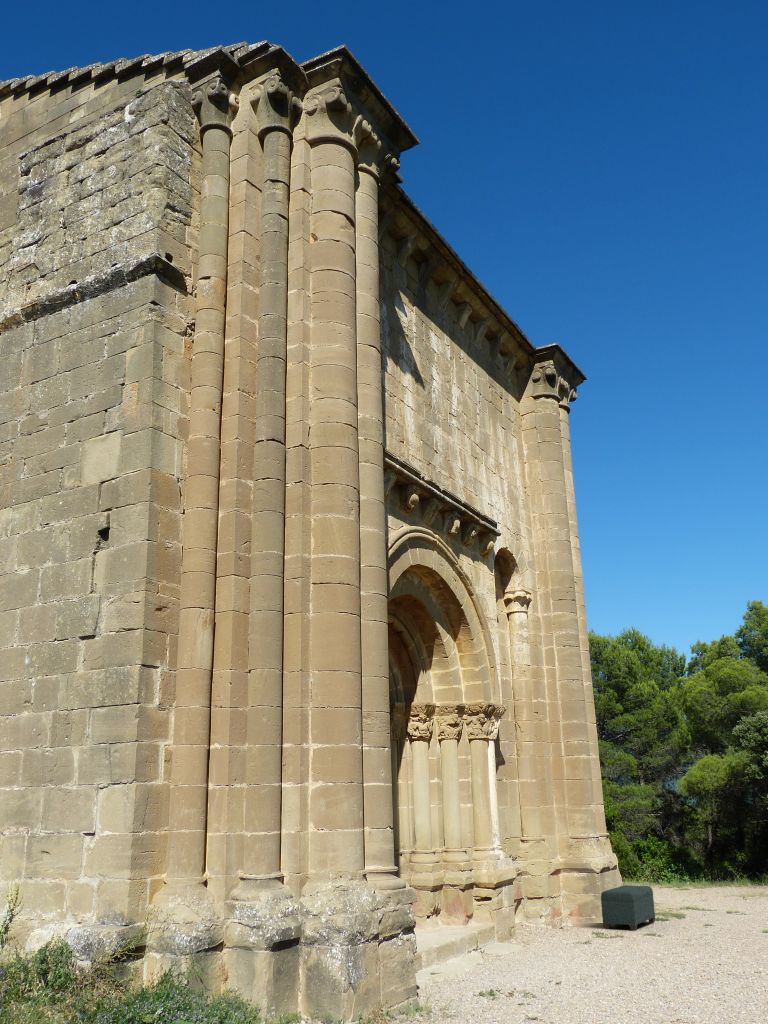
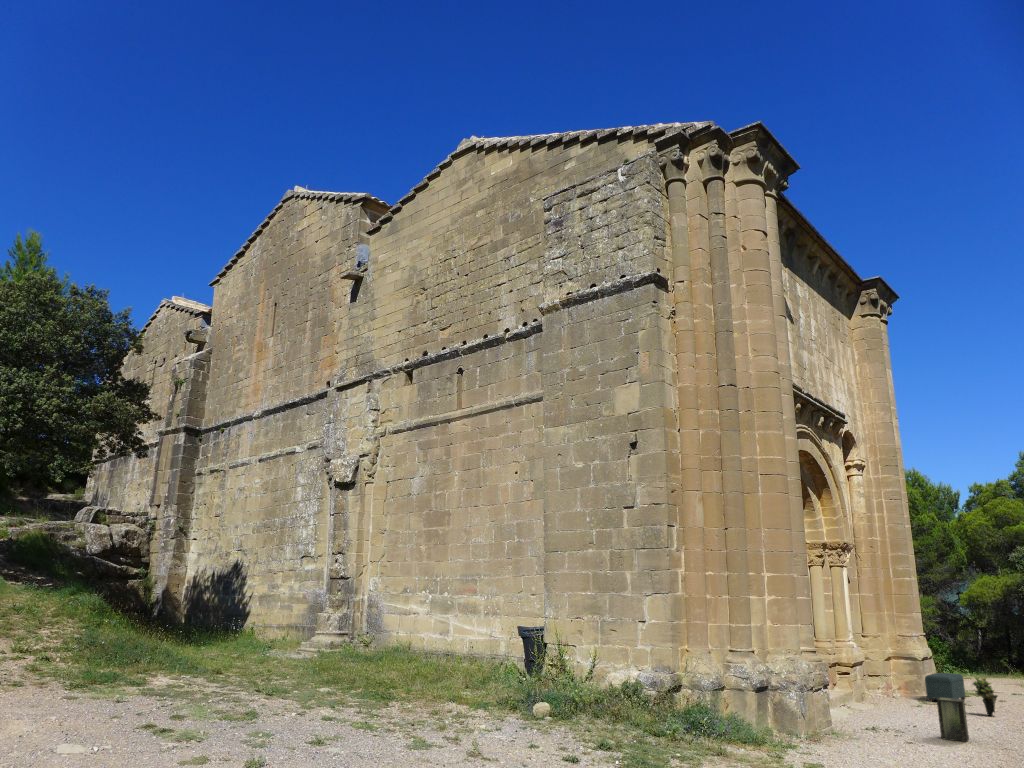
potted plant: none [654,890,687,947] -> present [973,677,998,716]
storage box: none [581,929,627,999] -> present [937,697,969,742]

